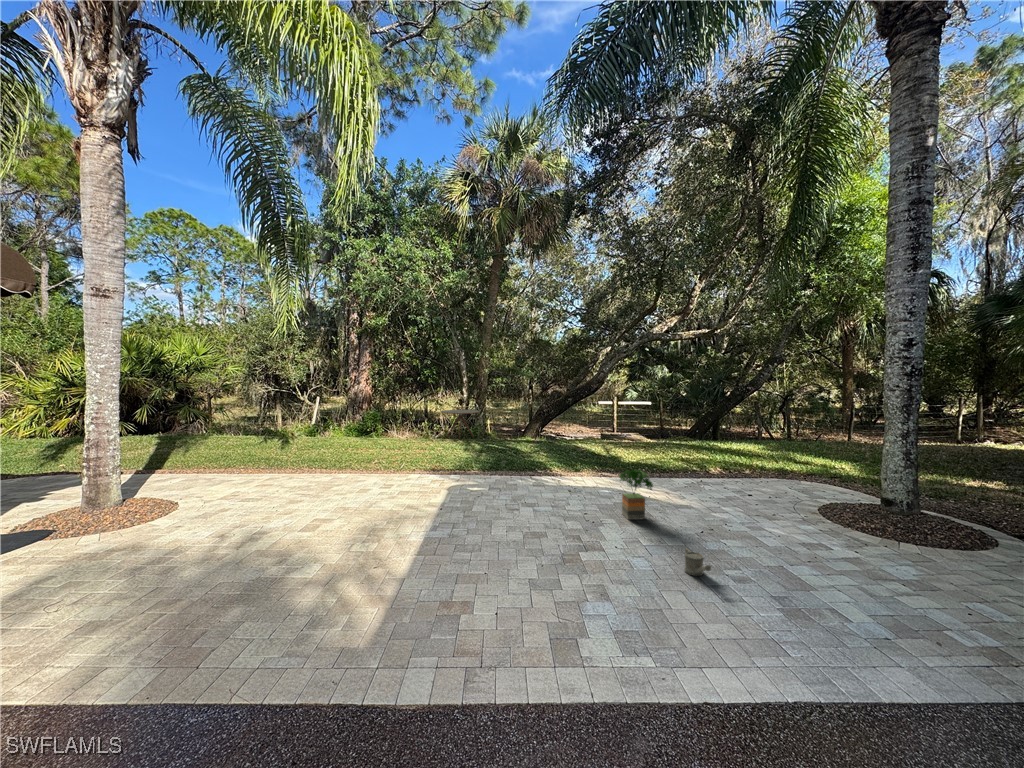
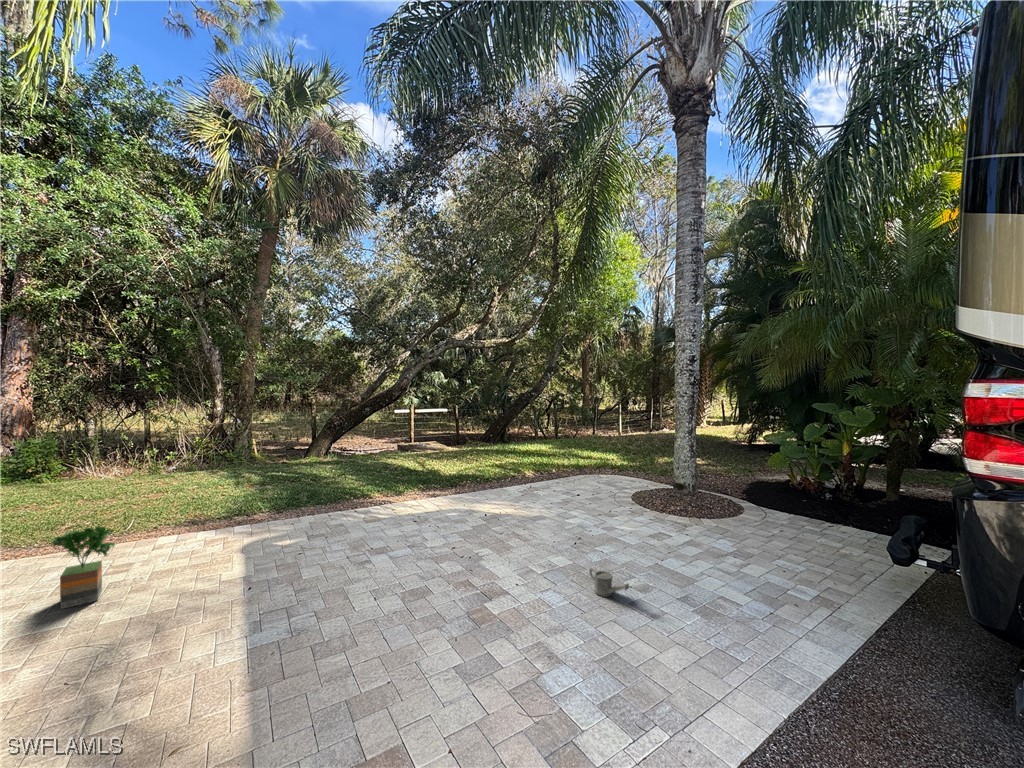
round table: present [441,410,479,439] -> none [181,429,244,470]
potted tree: present [619,470,653,520] -> present [51,526,115,609]

